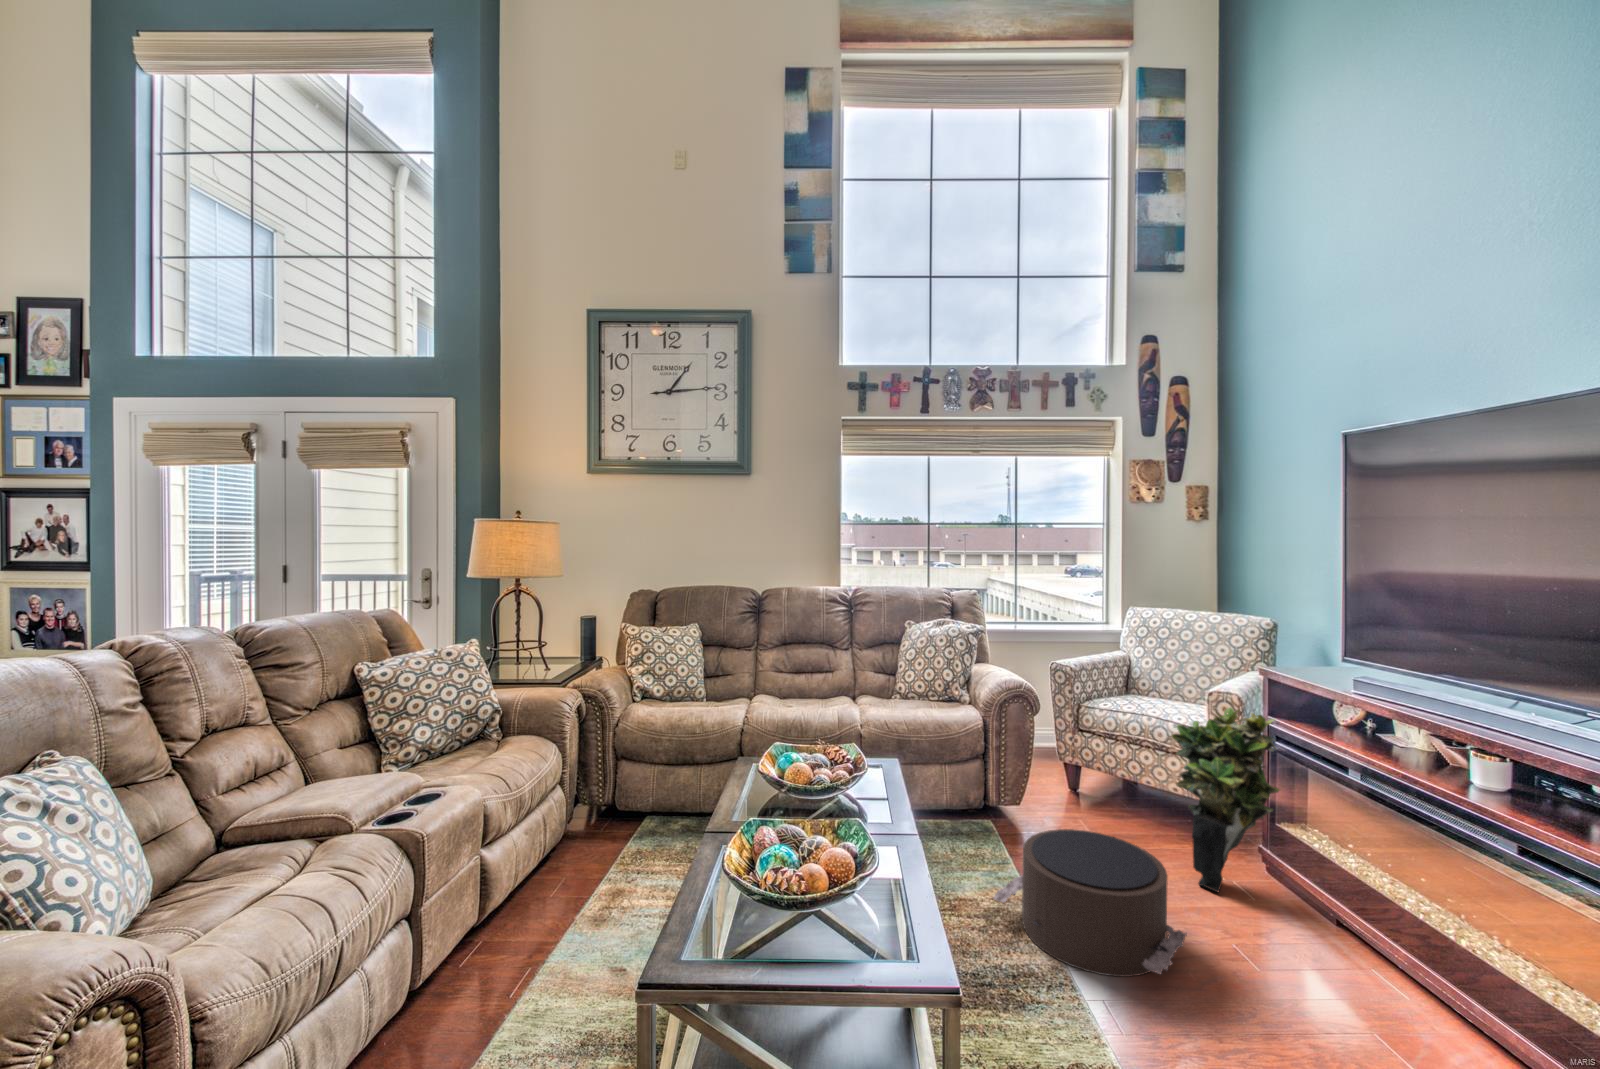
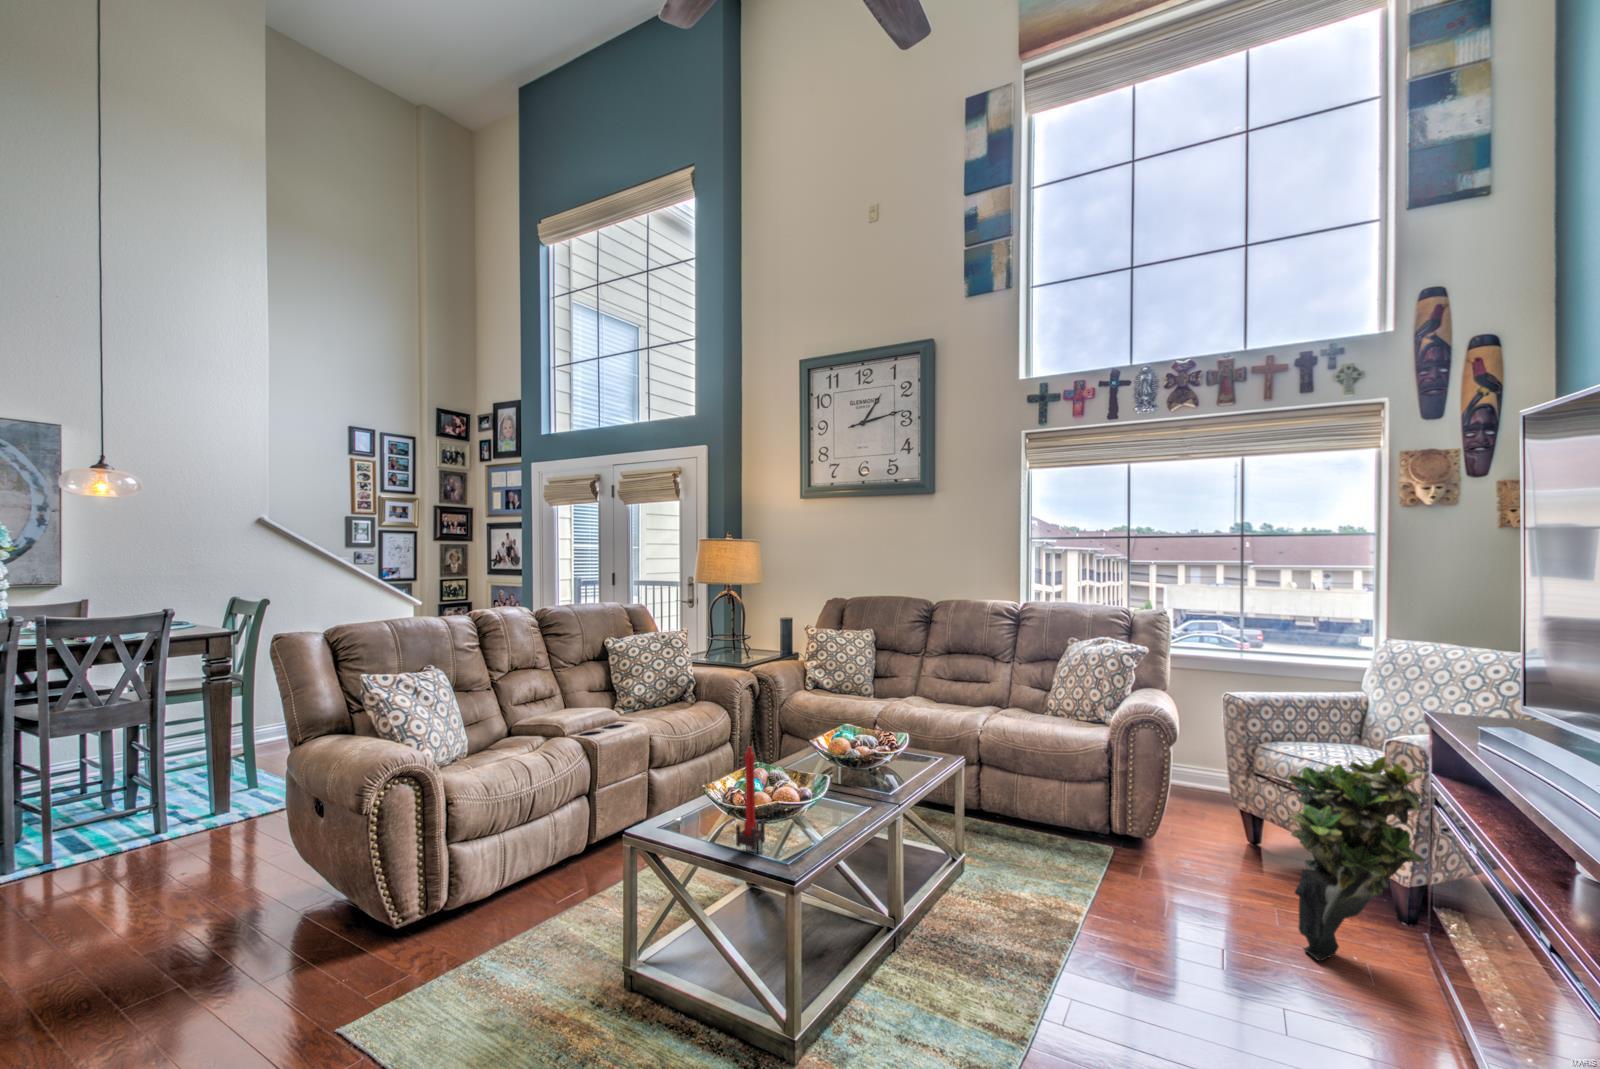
candle: none [842,815,876,964] -> present [736,746,765,851]
pouf: present [994,829,1187,977] -> none [1023,846,1196,990]

